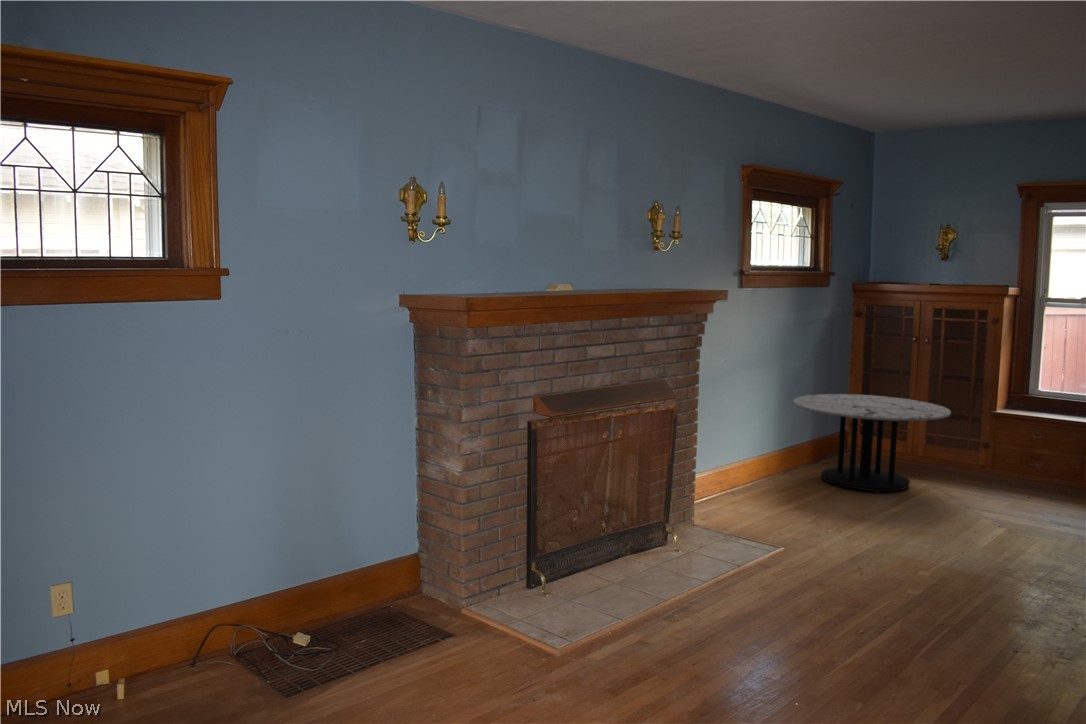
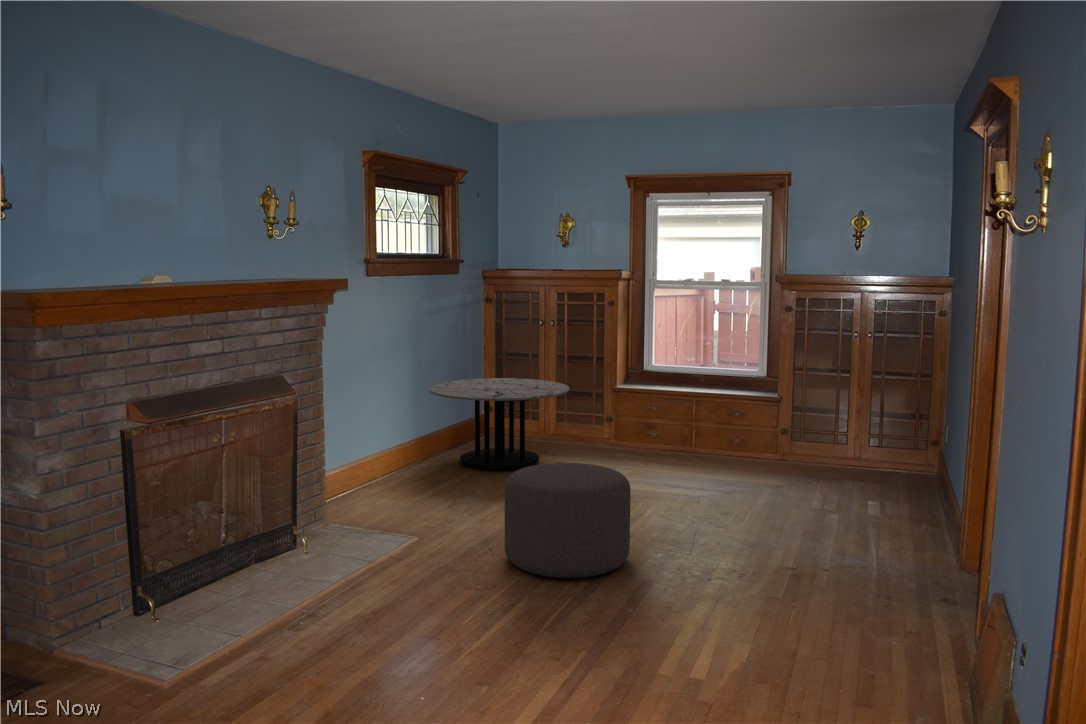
ottoman: none [885,494,1046,628] -> present [504,463,630,578]

